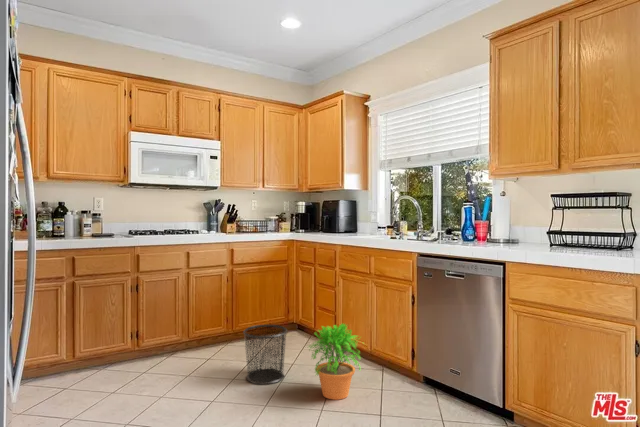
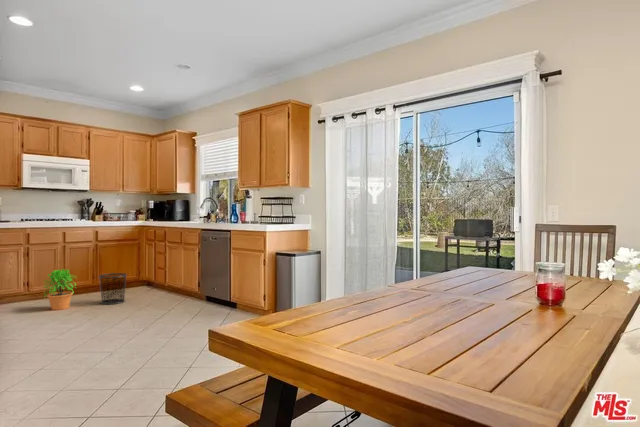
potted plant: present [310,324,360,400] -> present [44,269,74,310]

